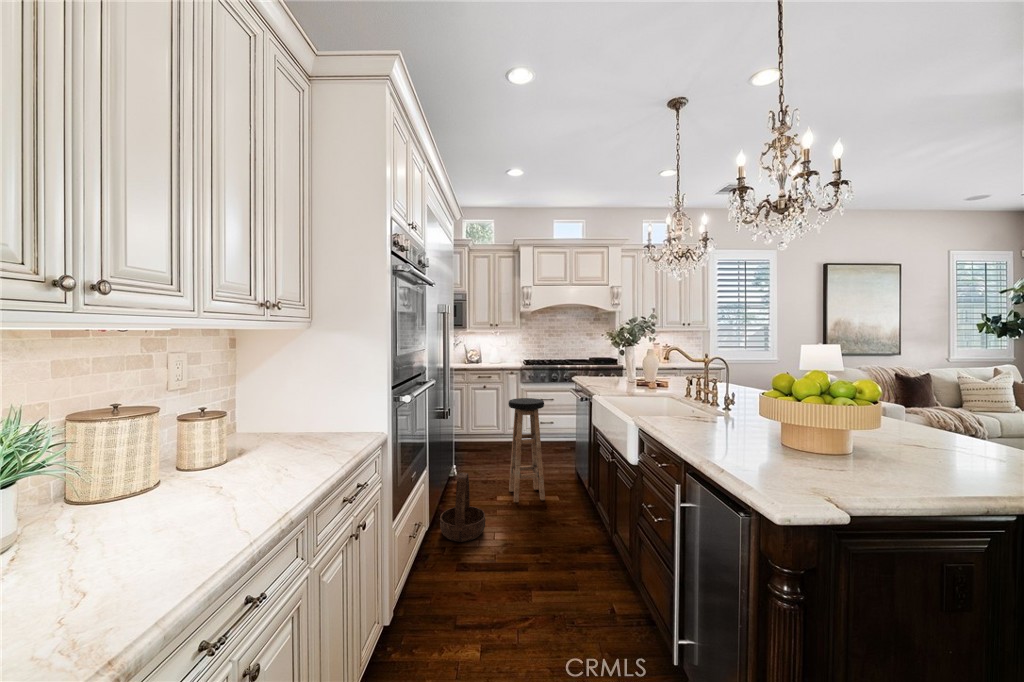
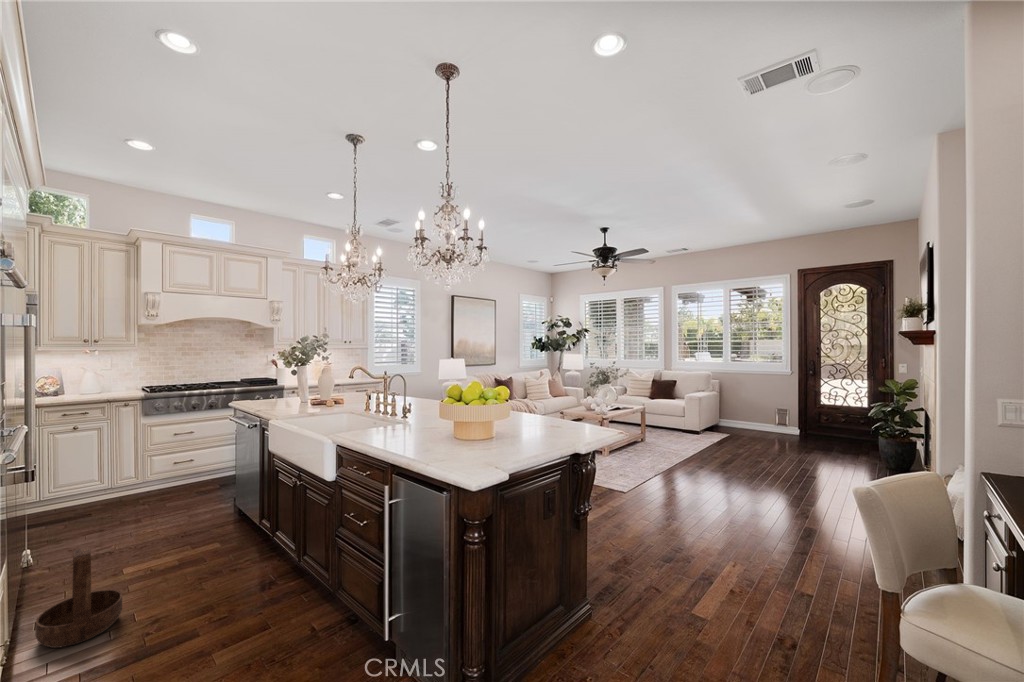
bar stool: present [509,398,545,502] -> none [143,434,203,568]

